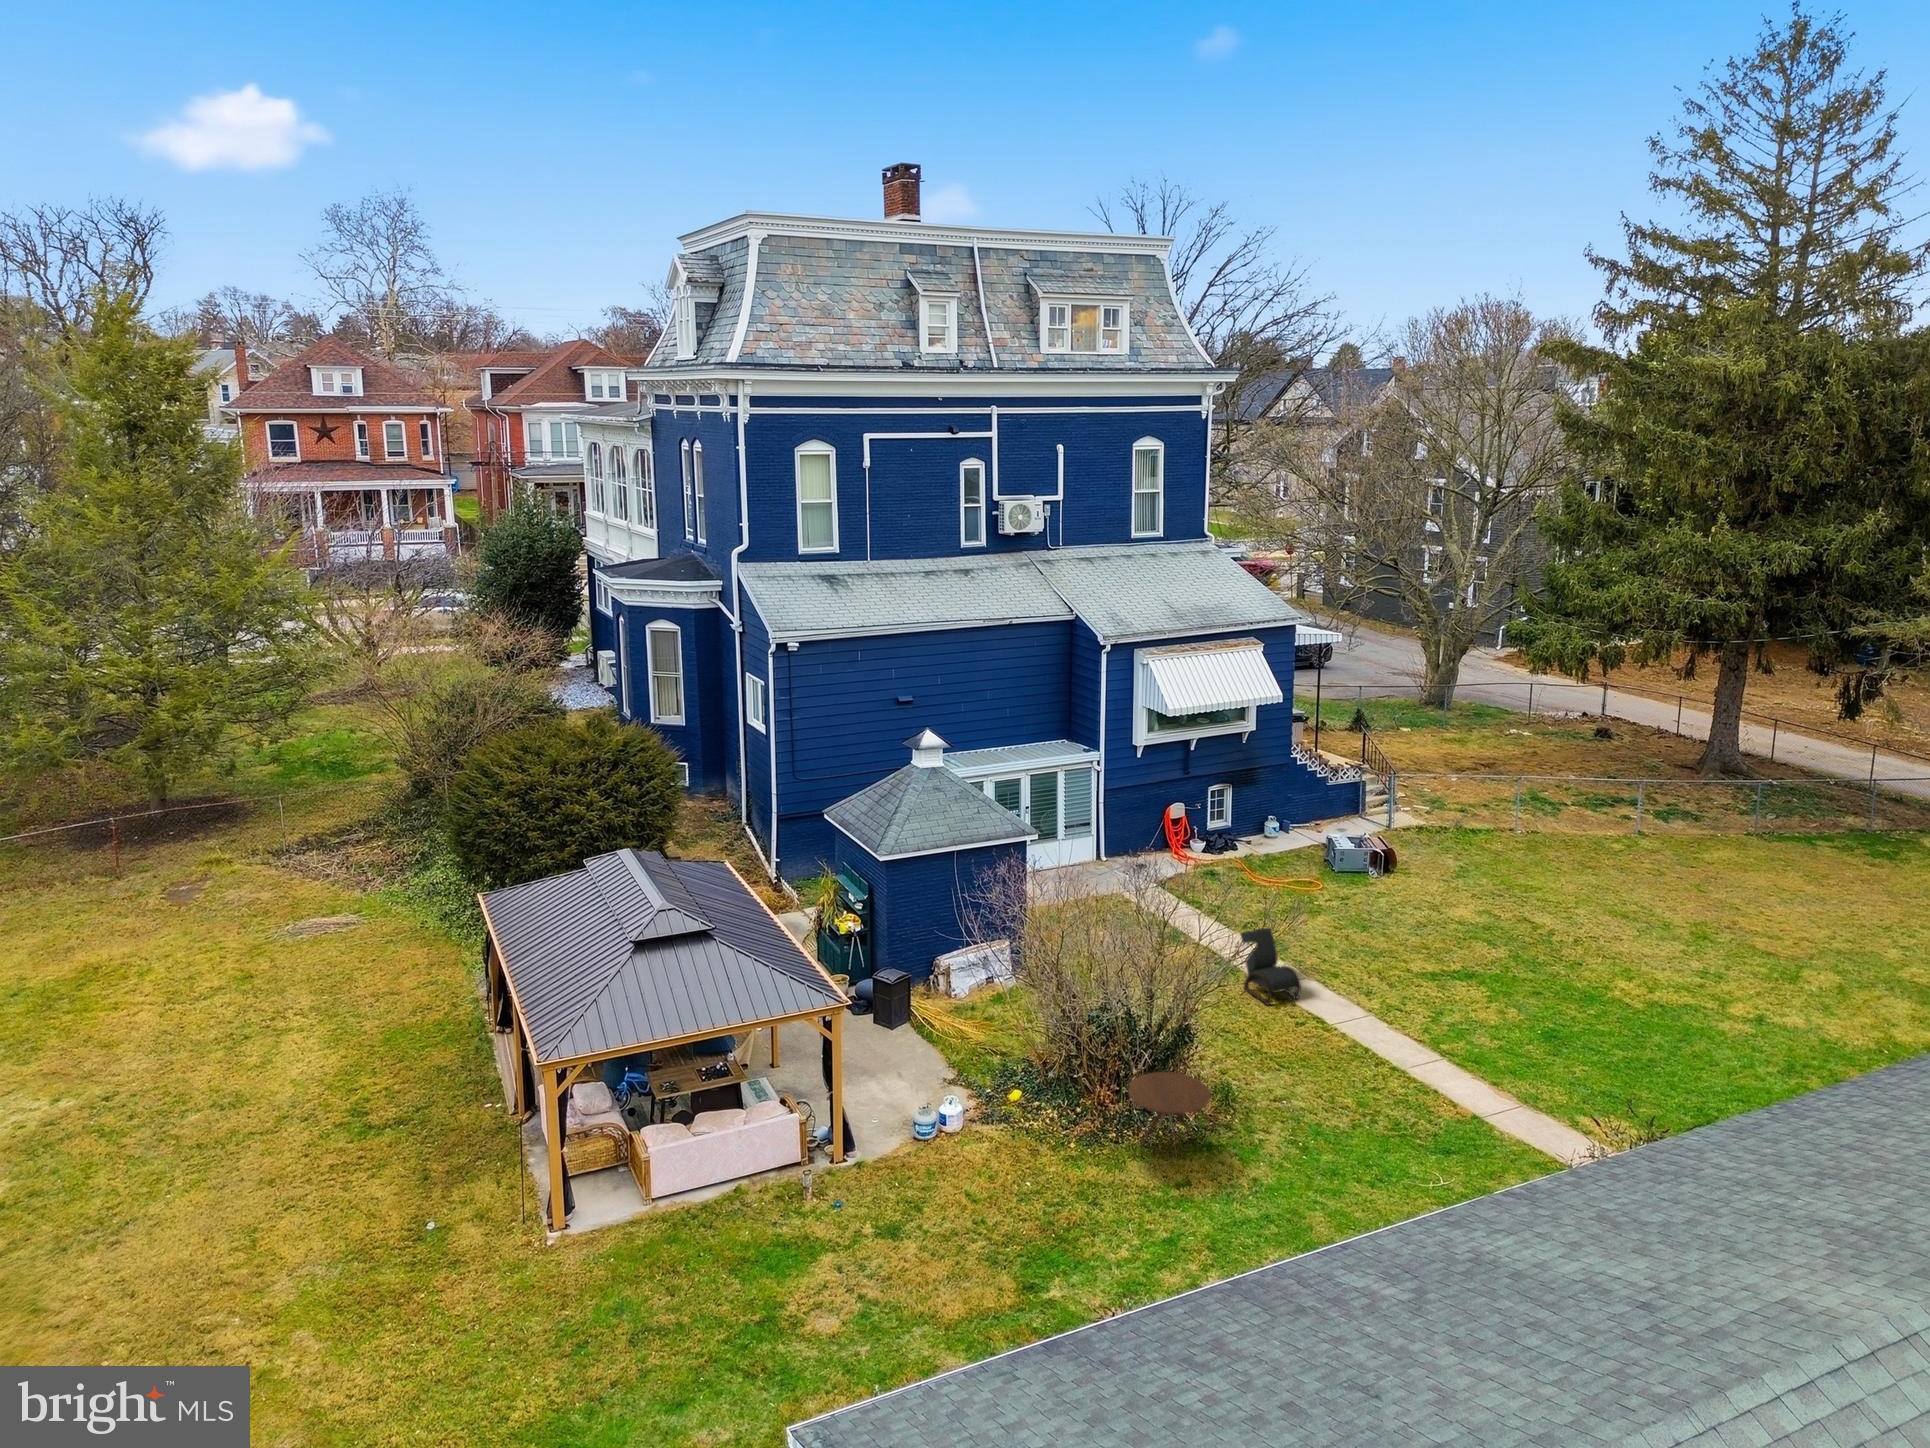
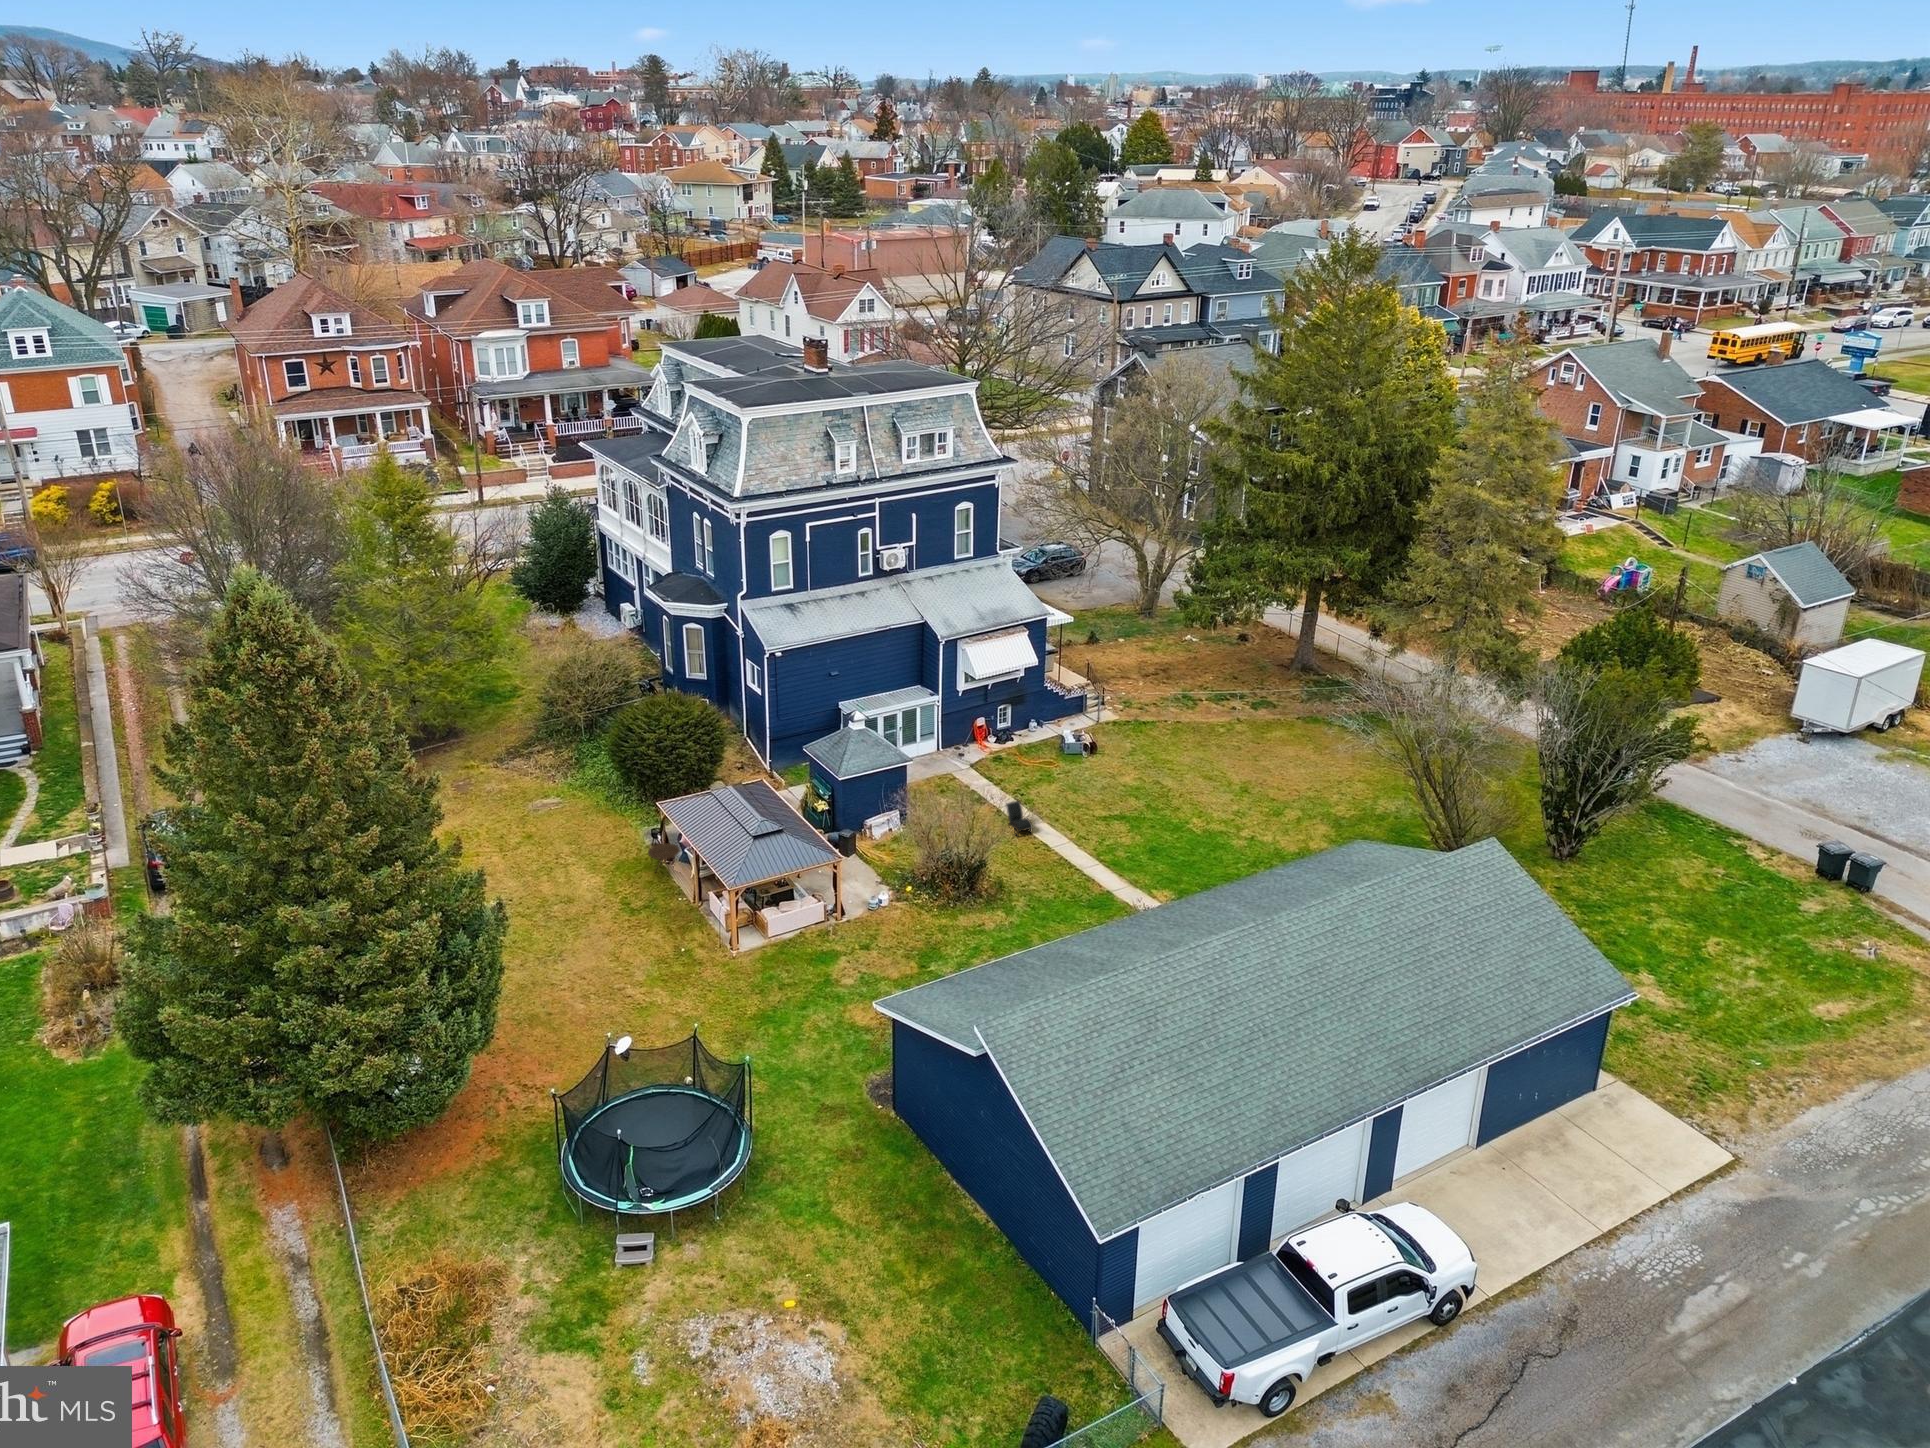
round table: present [1128,1072,1211,1157] -> present [648,843,680,866]

